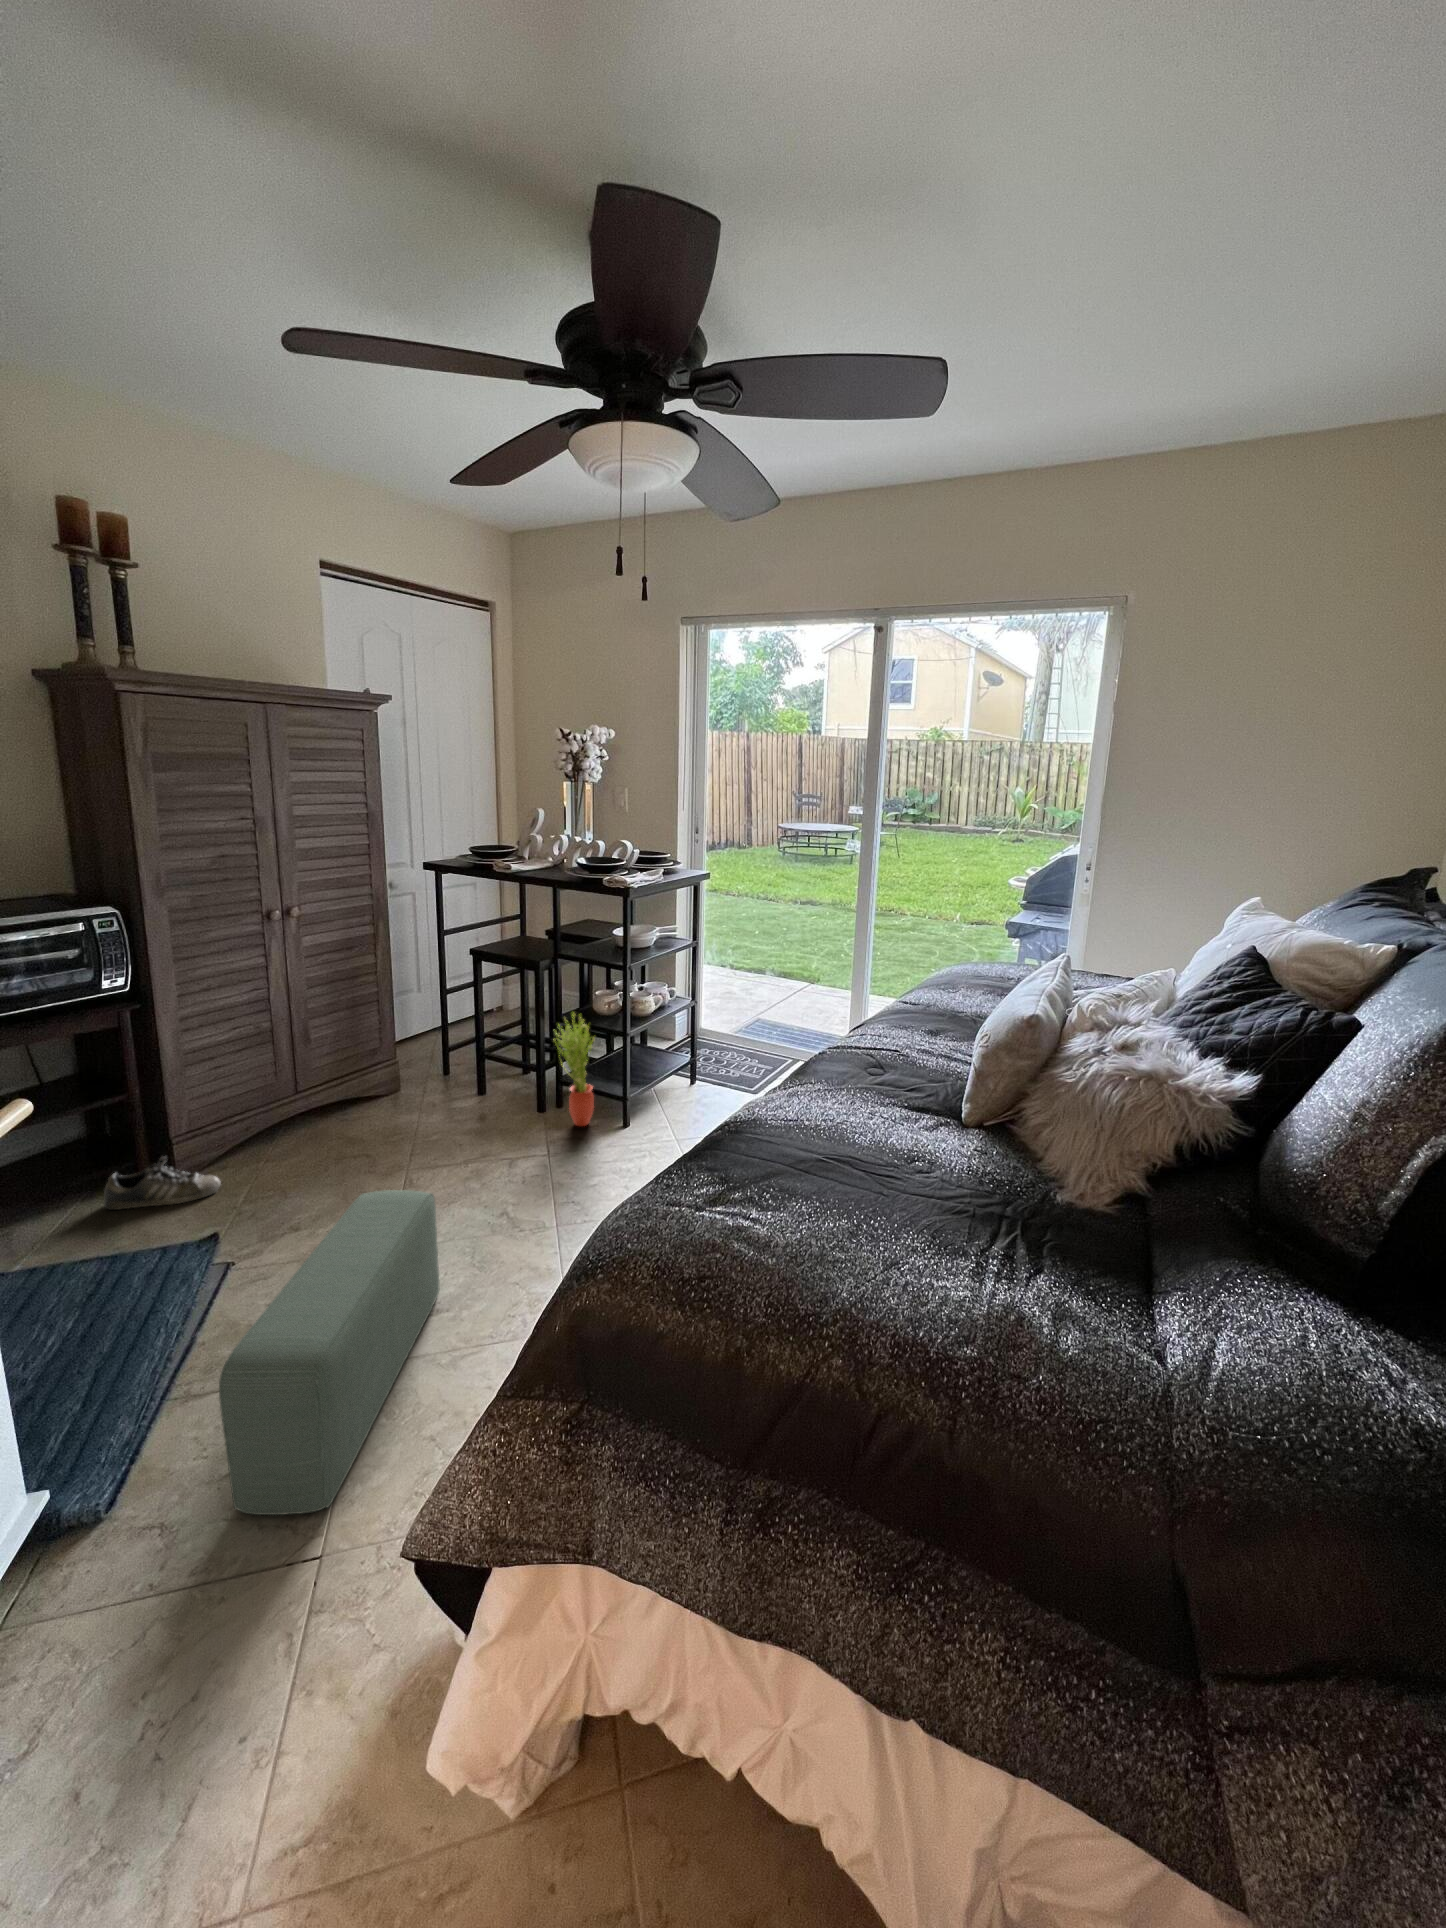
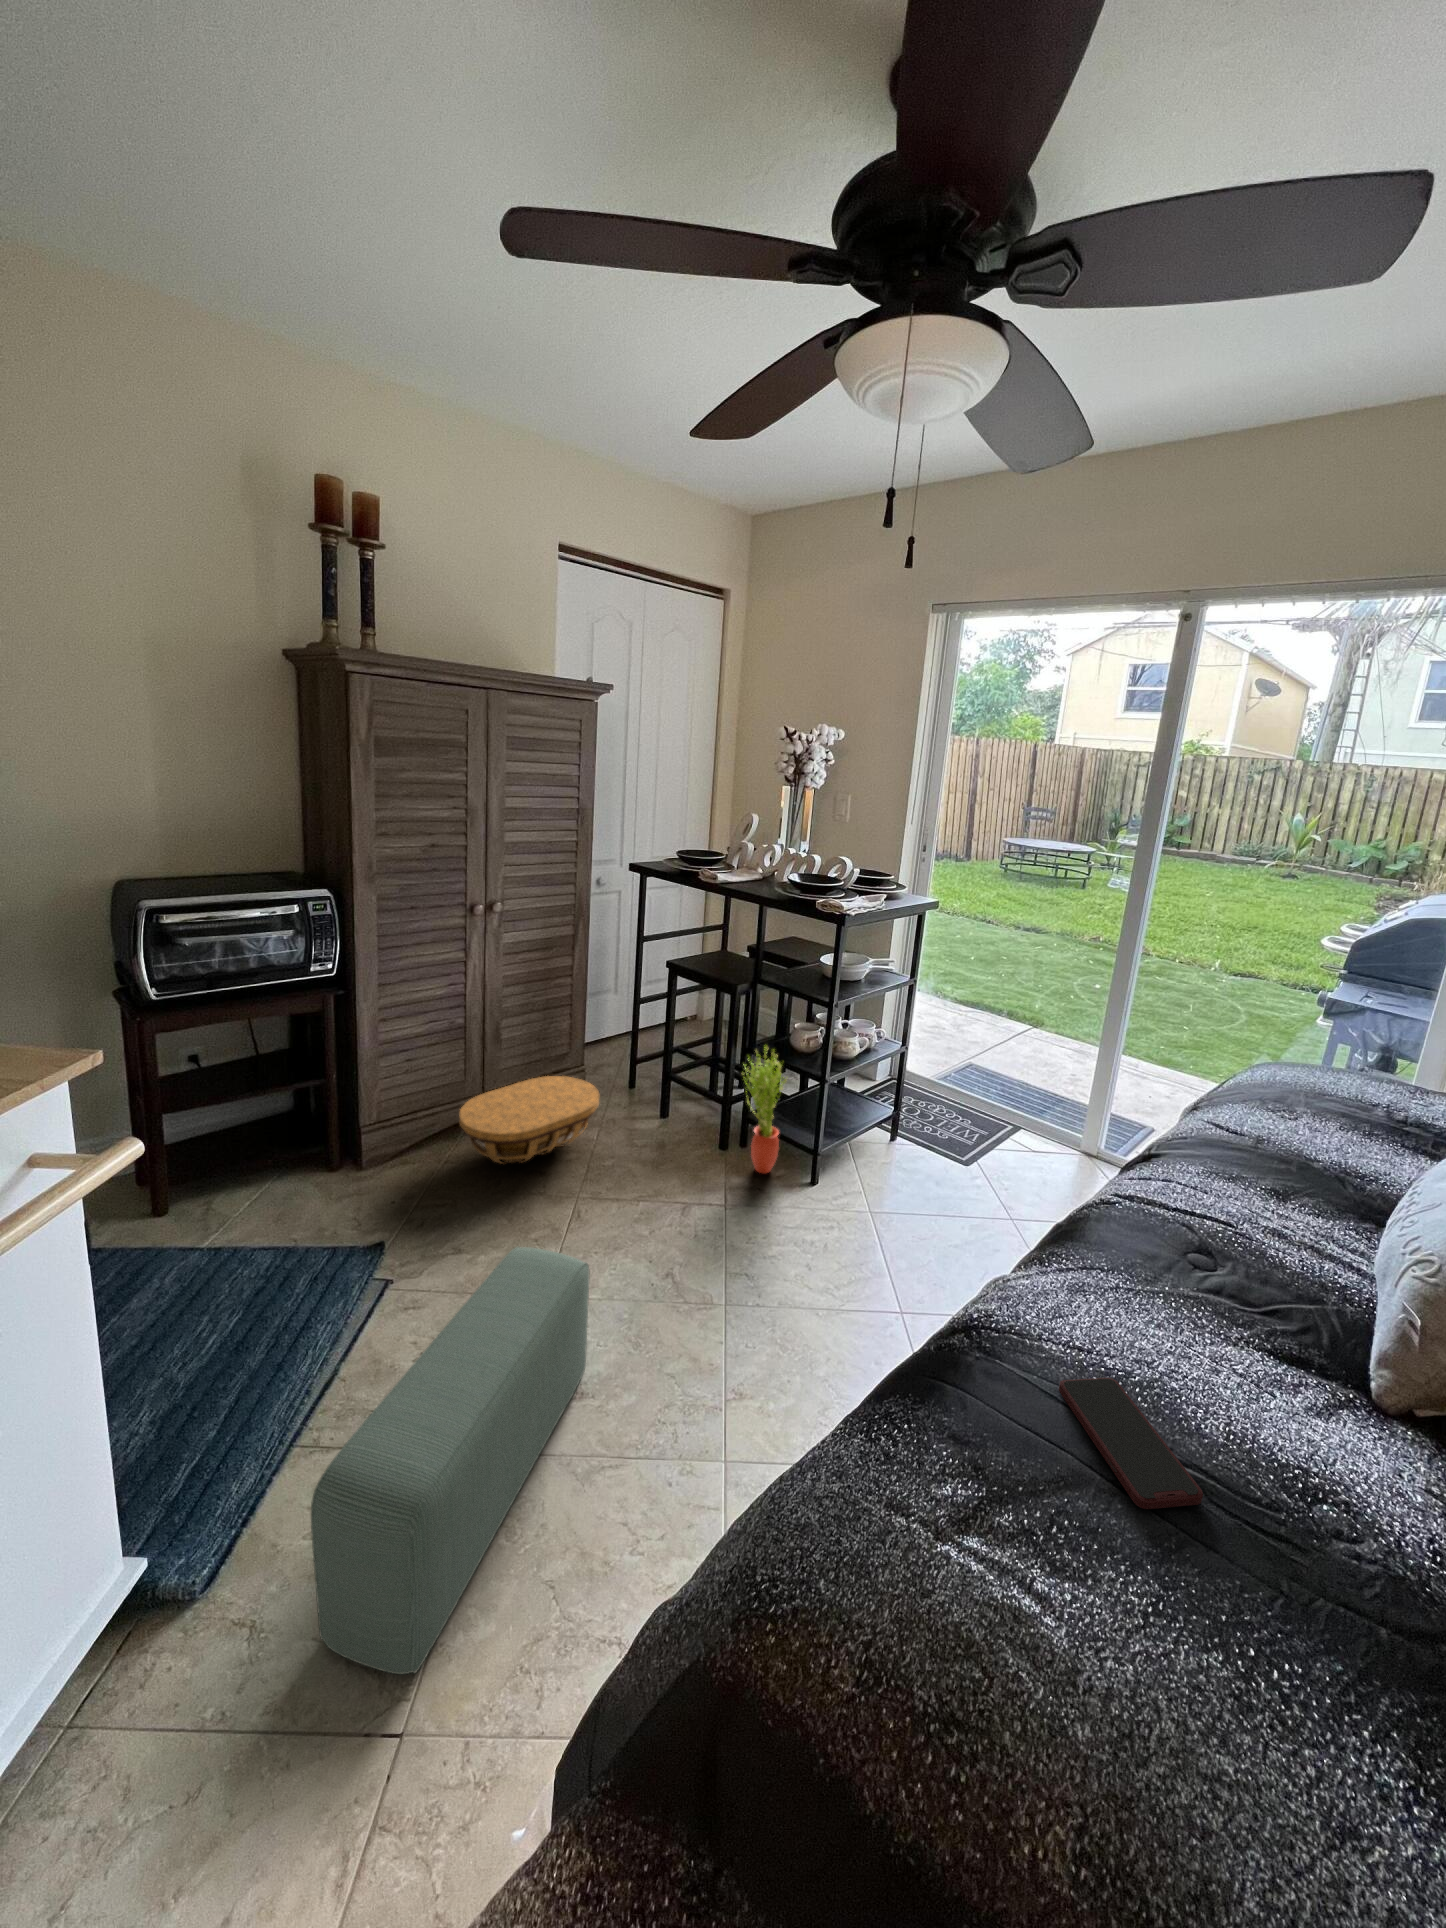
basket: none [275,1070,418,1156] -> present [459,1076,599,1164]
smartphone: none [779,1129,854,1176] -> present [1059,1378,1203,1509]
shoe: present [104,1156,221,1210] -> none [300,1142,403,1193]

